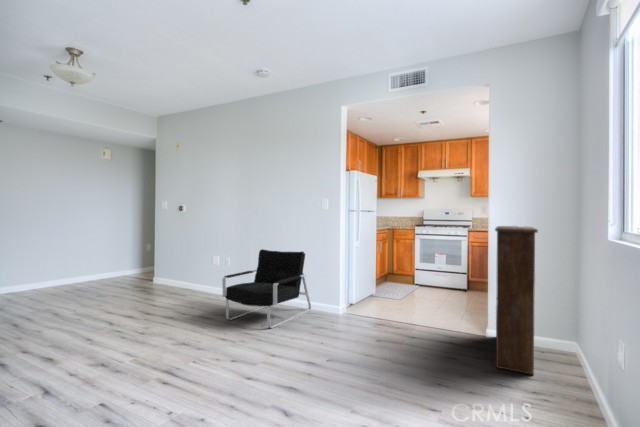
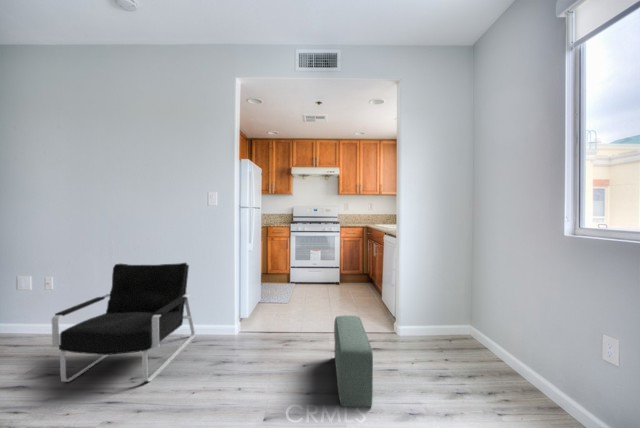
bookshelf: present [495,226,538,375] -> none [405,223,476,374]
pouf: none [387,304,431,371] -> present [334,316,373,407]

